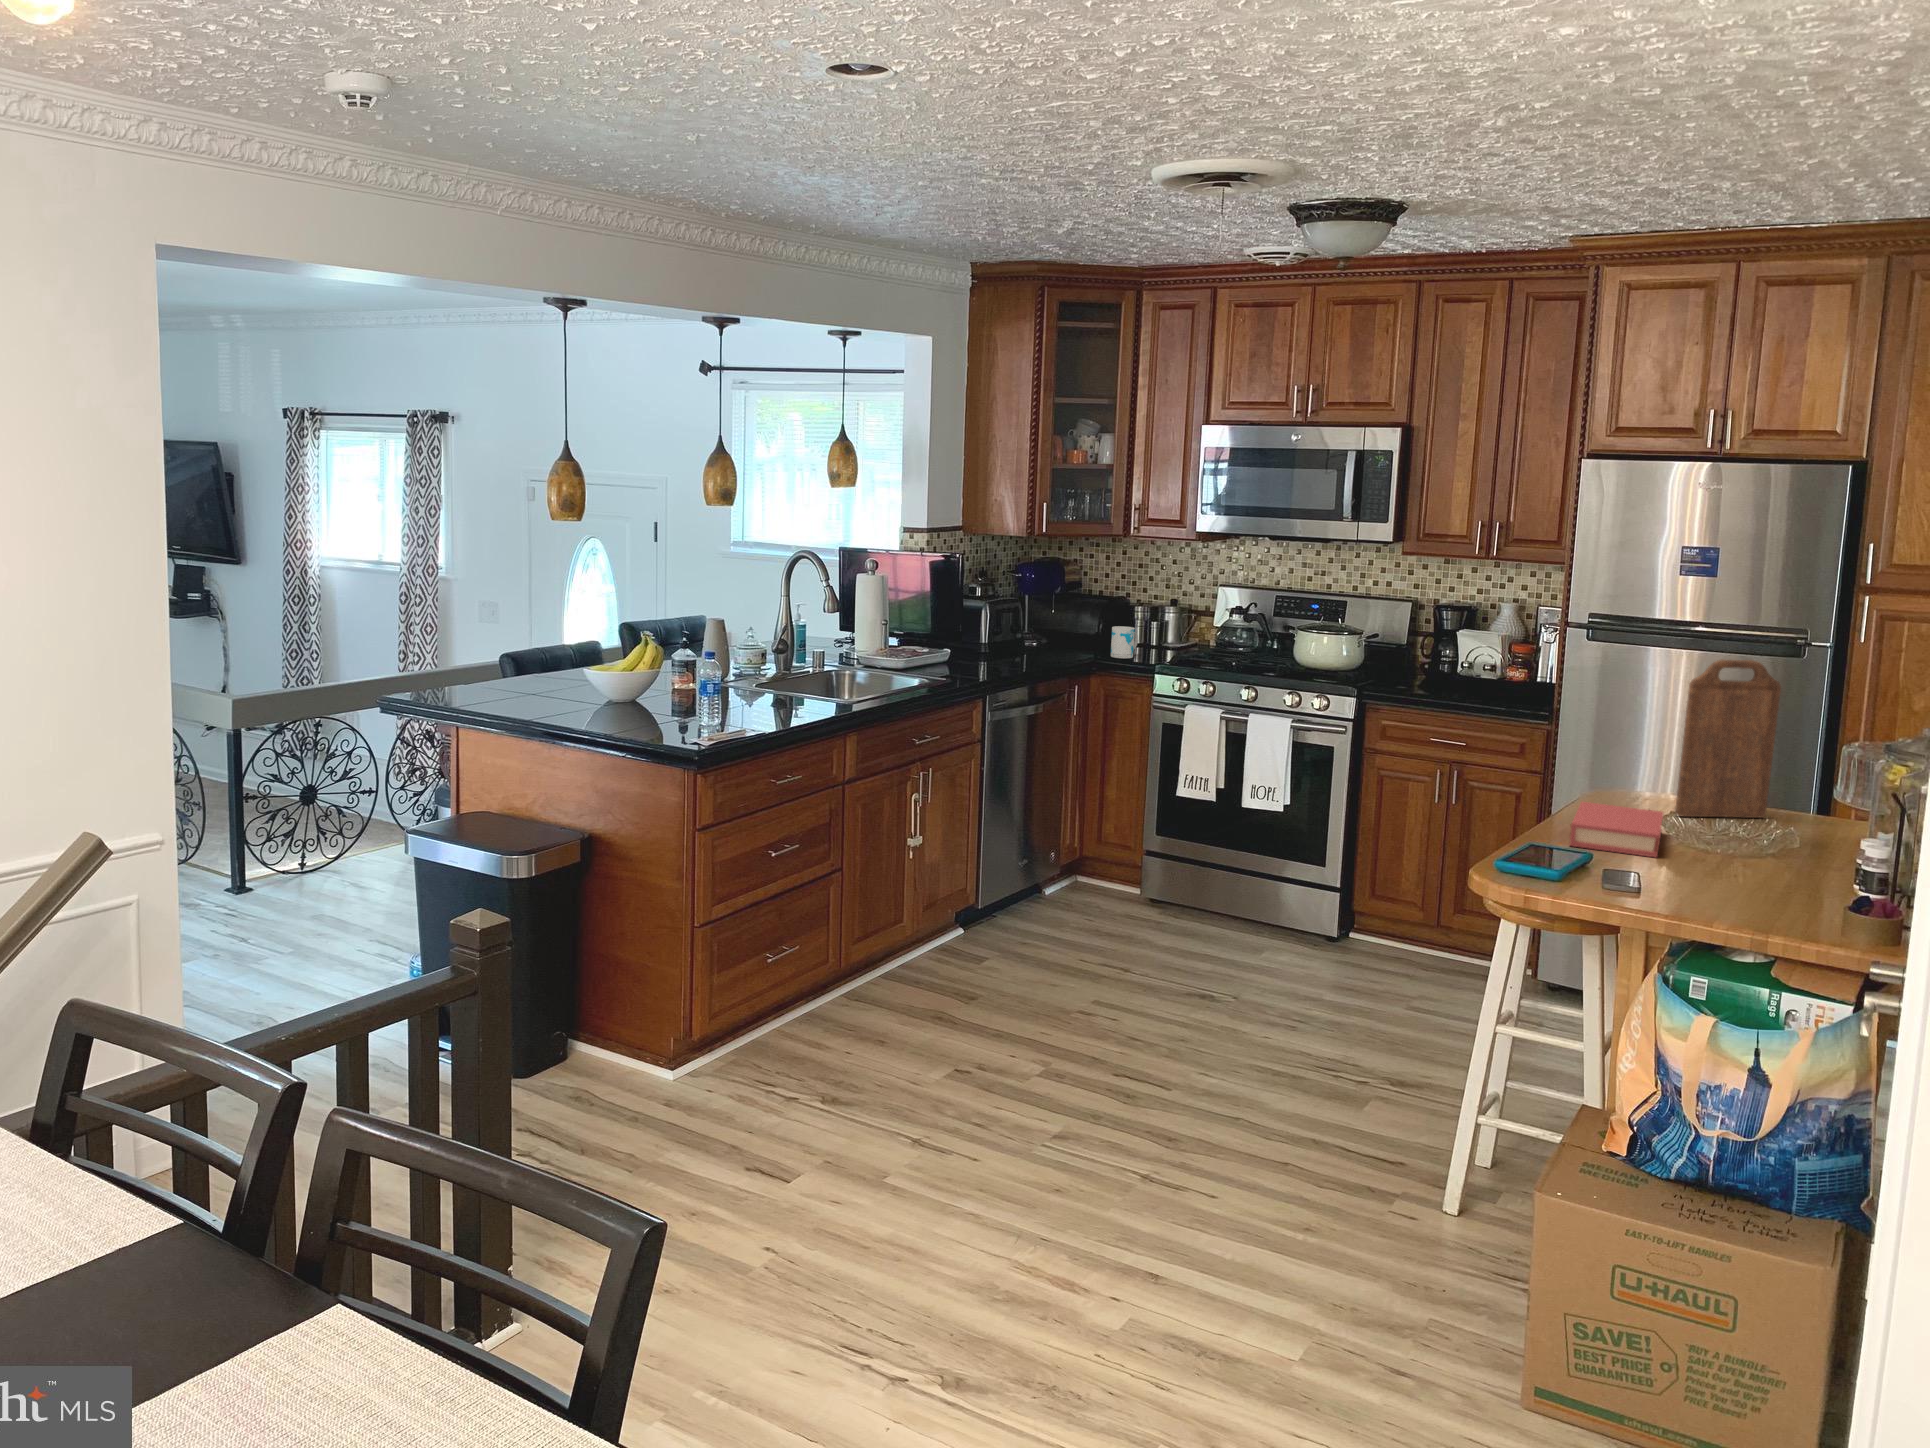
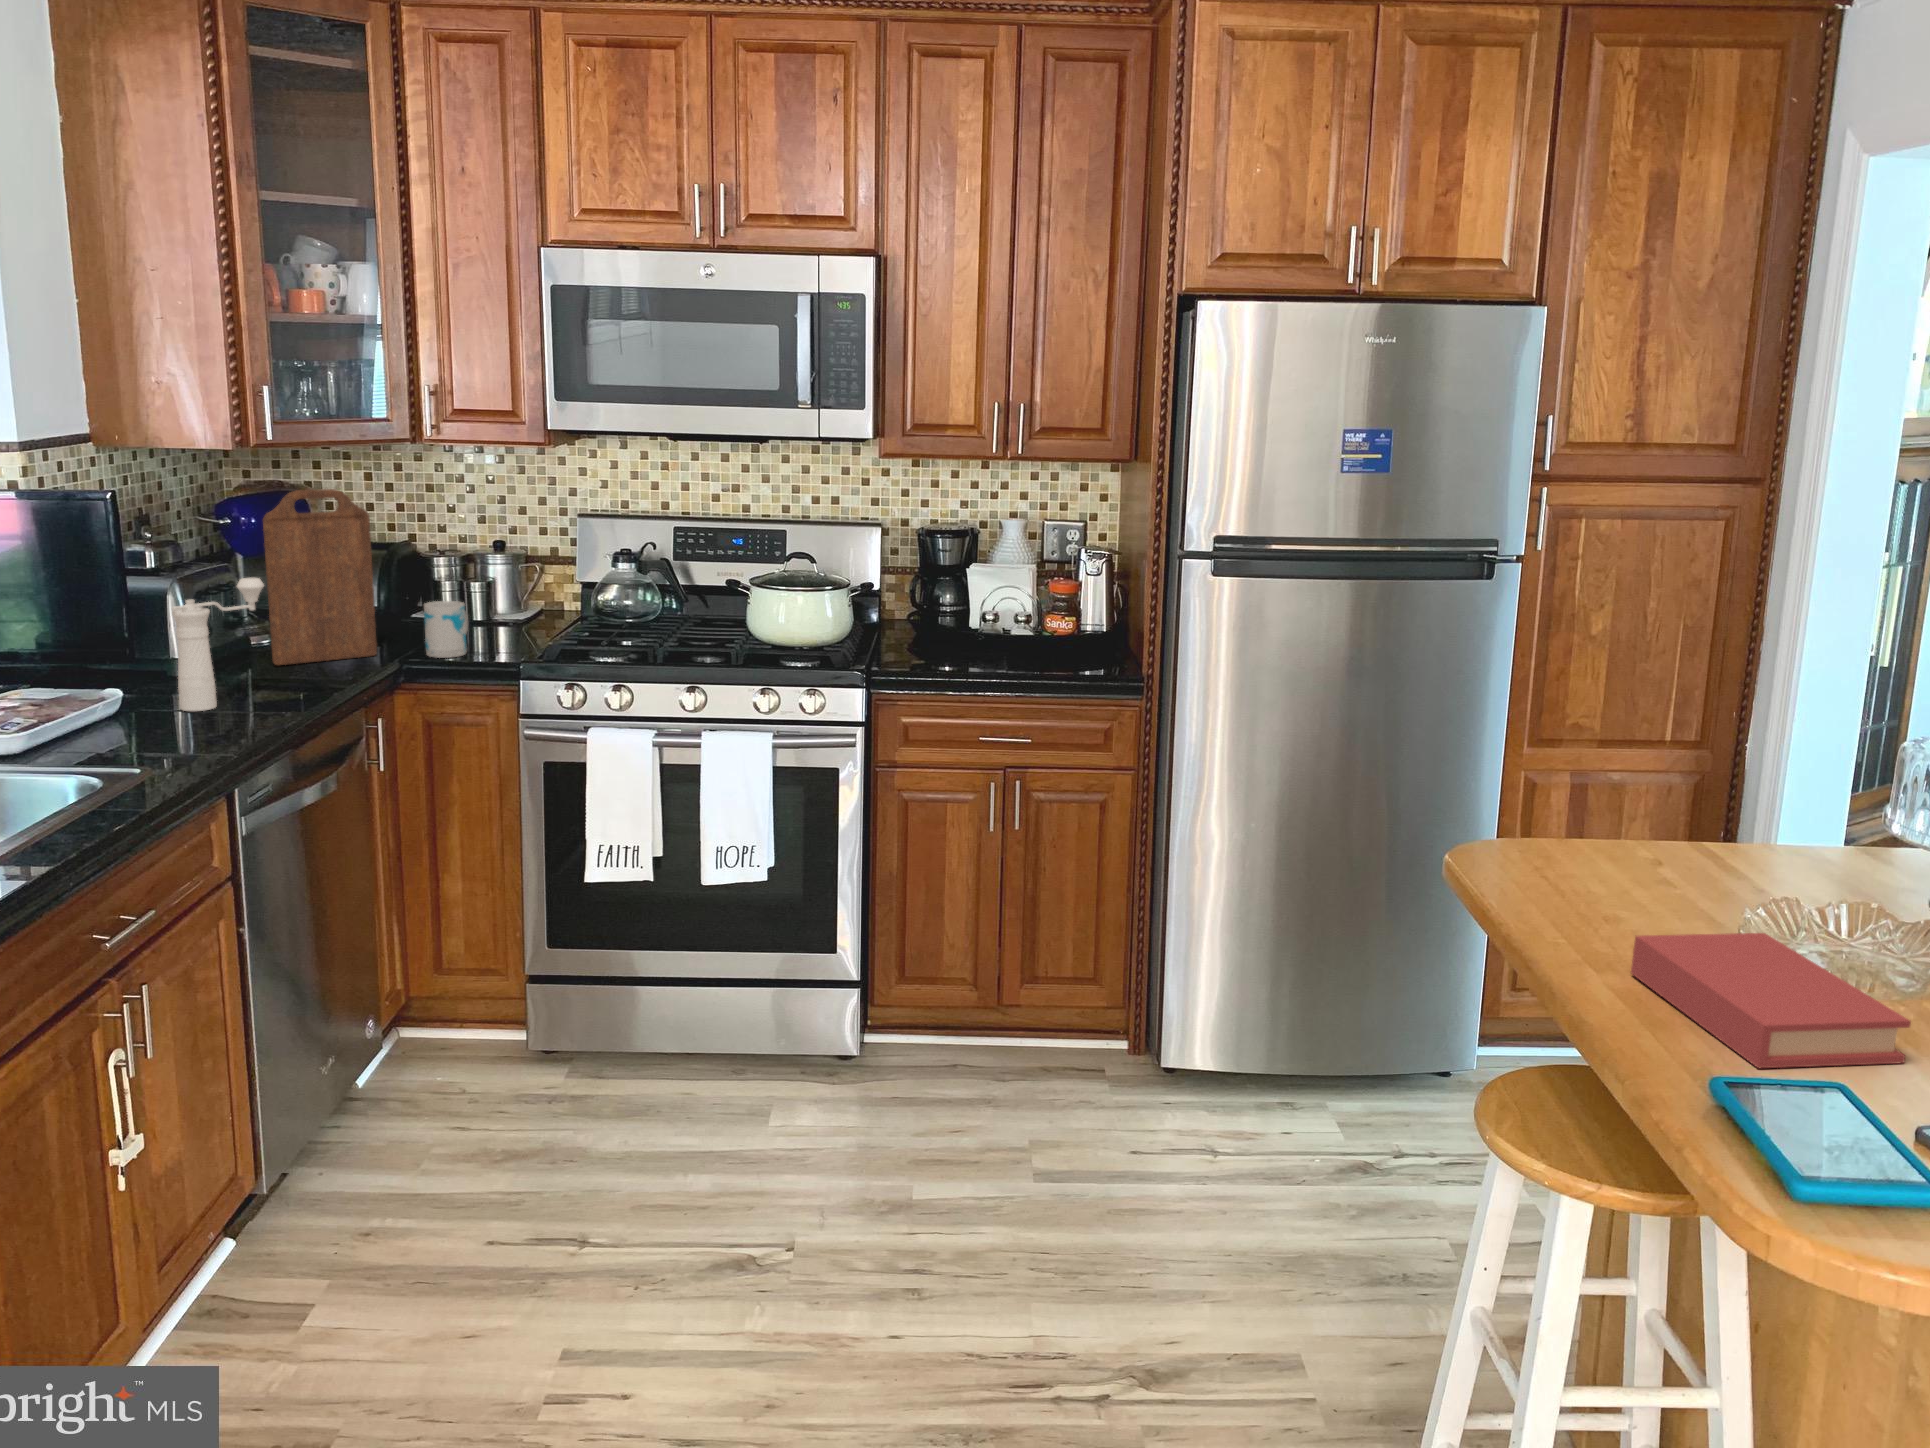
pepper mill: none [976,600,1024,665] -> present [172,578,264,711]
cutting board: present [1675,659,1781,818] -> present [263,489,377,665]

